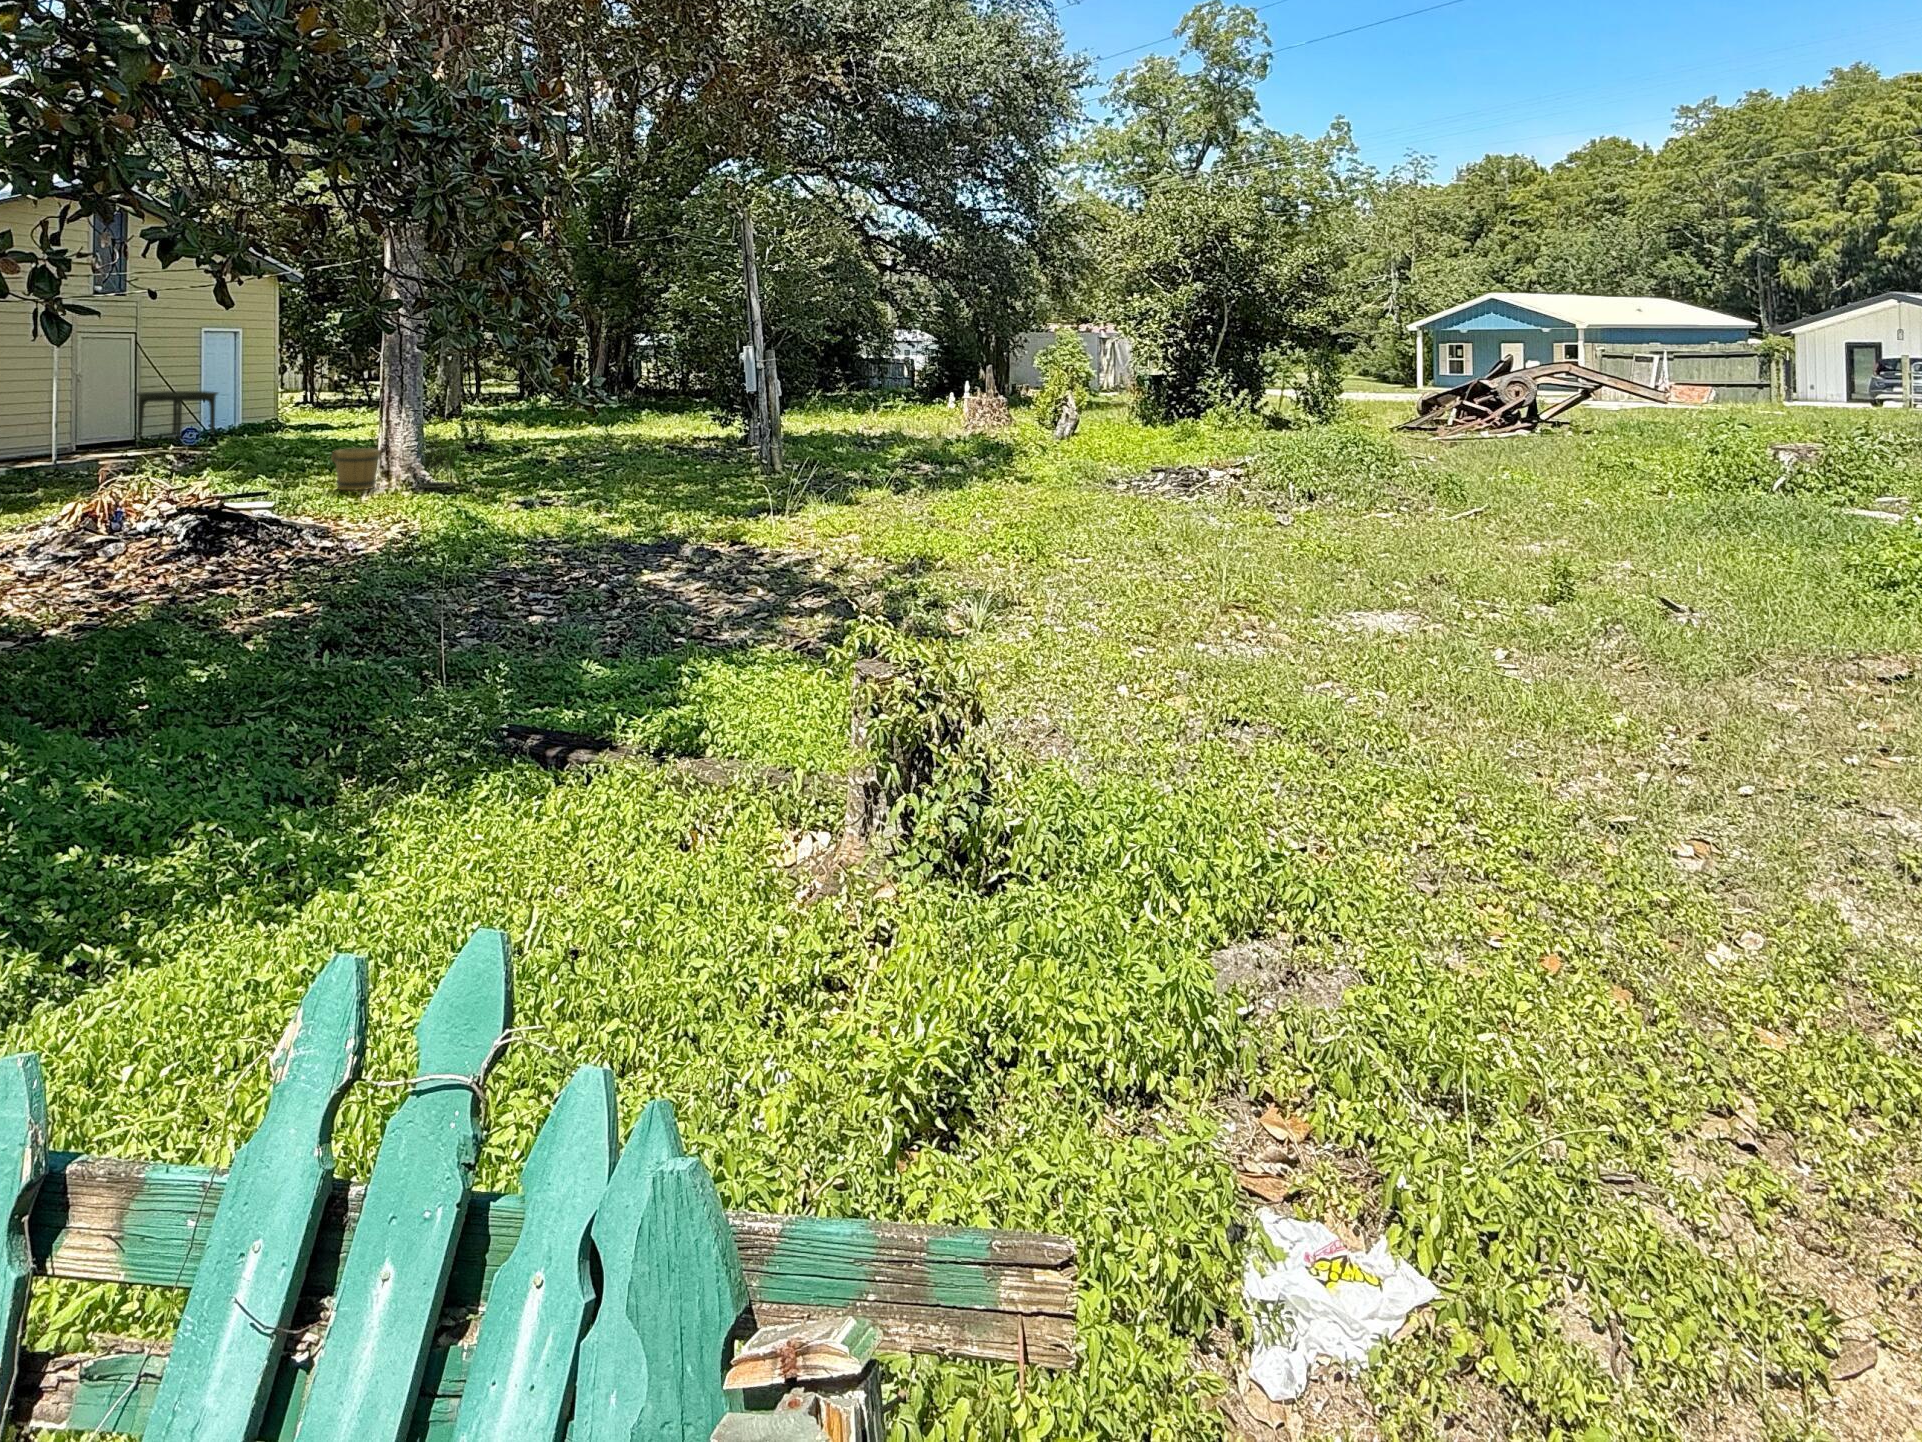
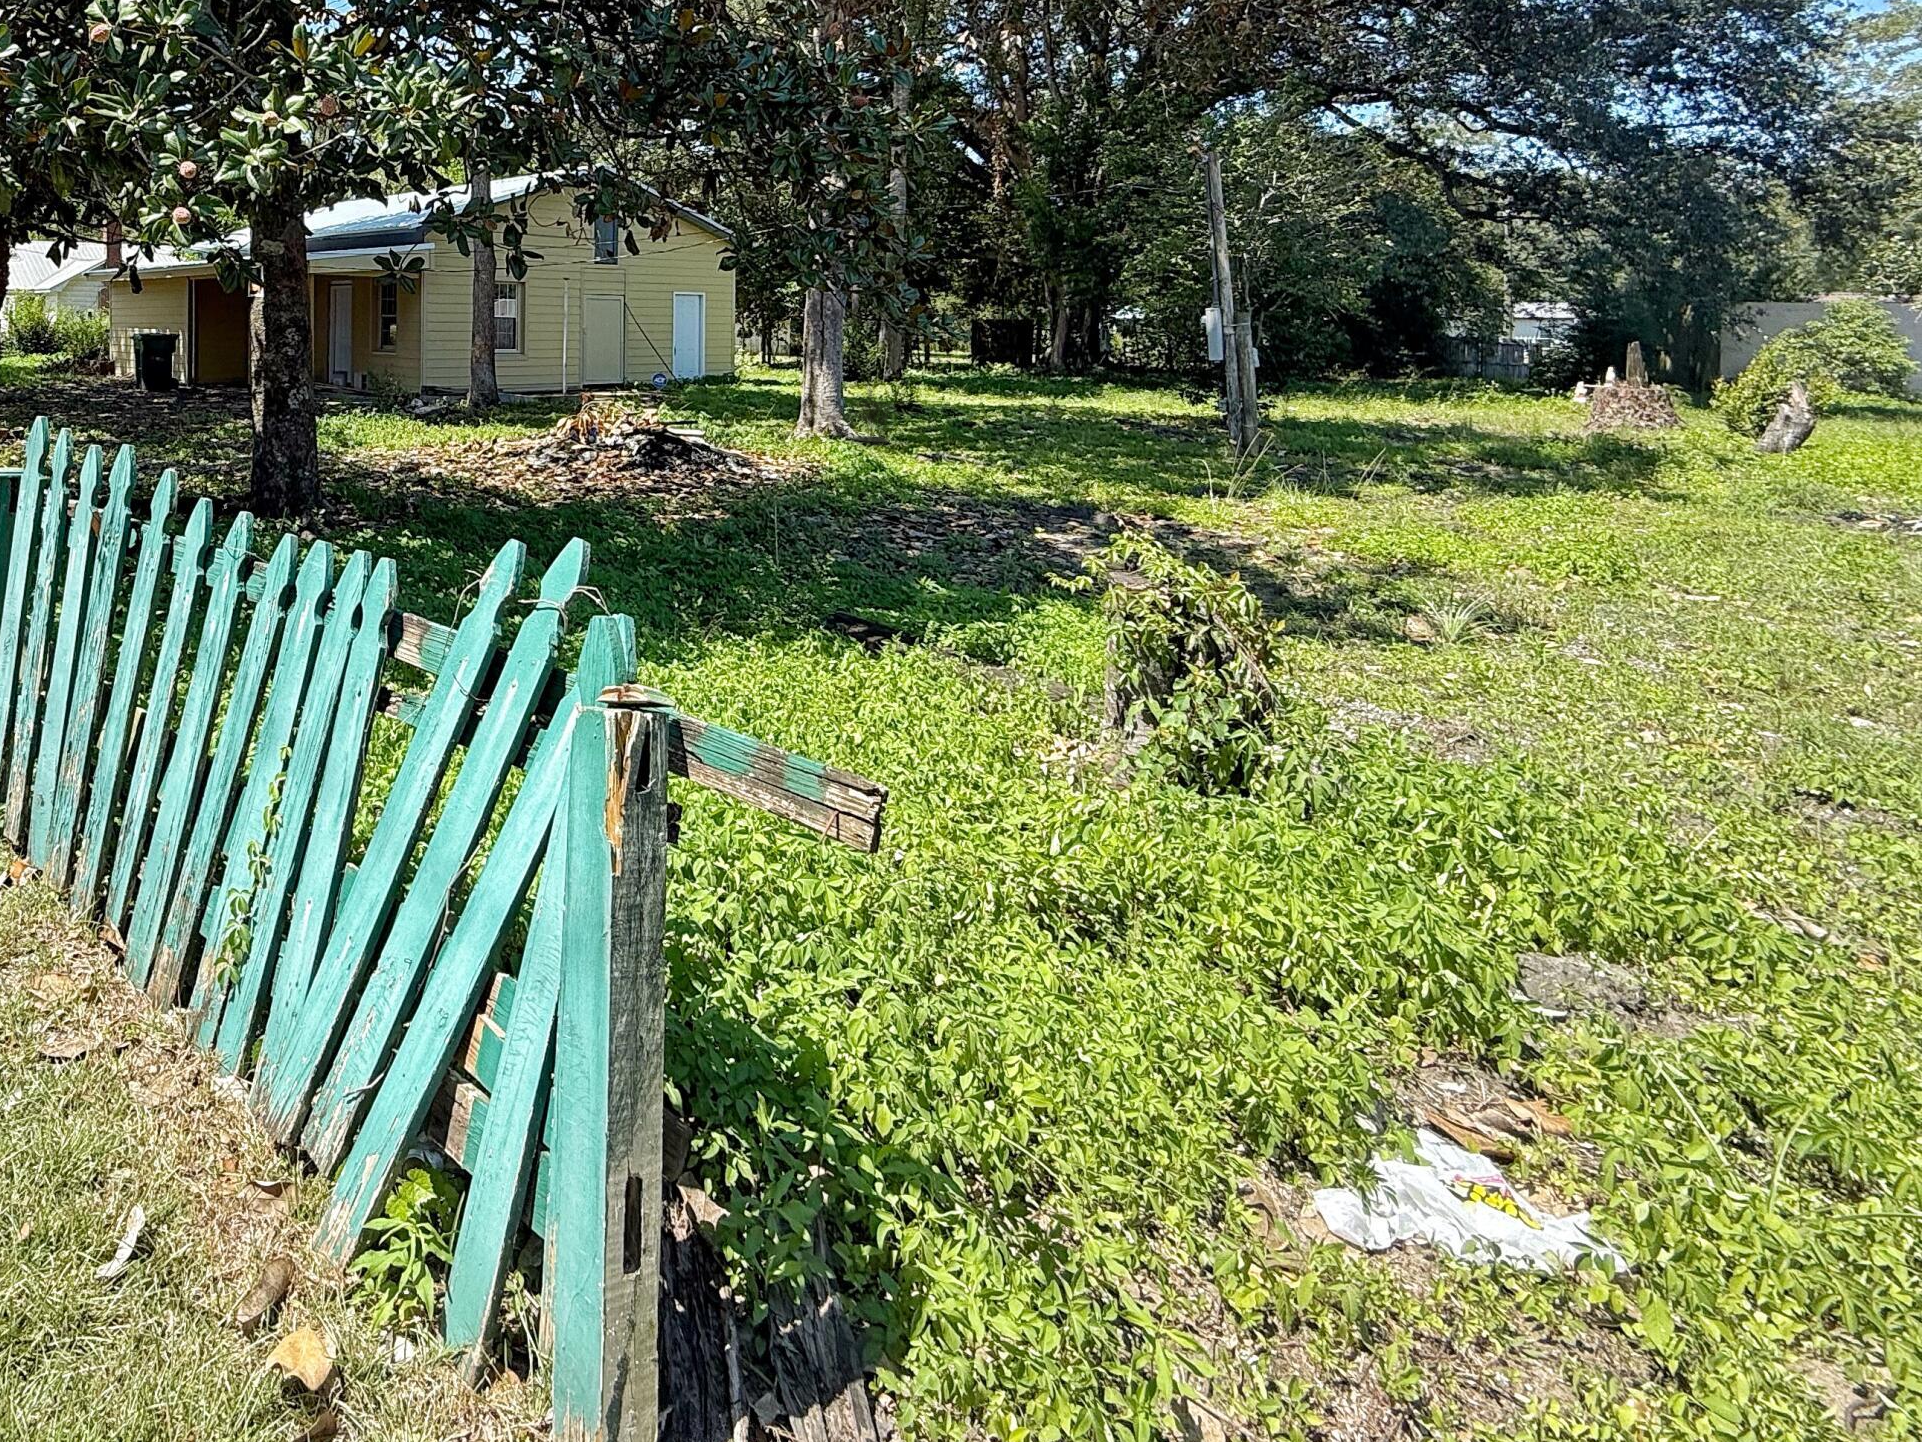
round table: present [135,391,218,438] -> none [630,342,697,384]
bucket: present [331,448,381,490] -> none [774,397,819,437]

